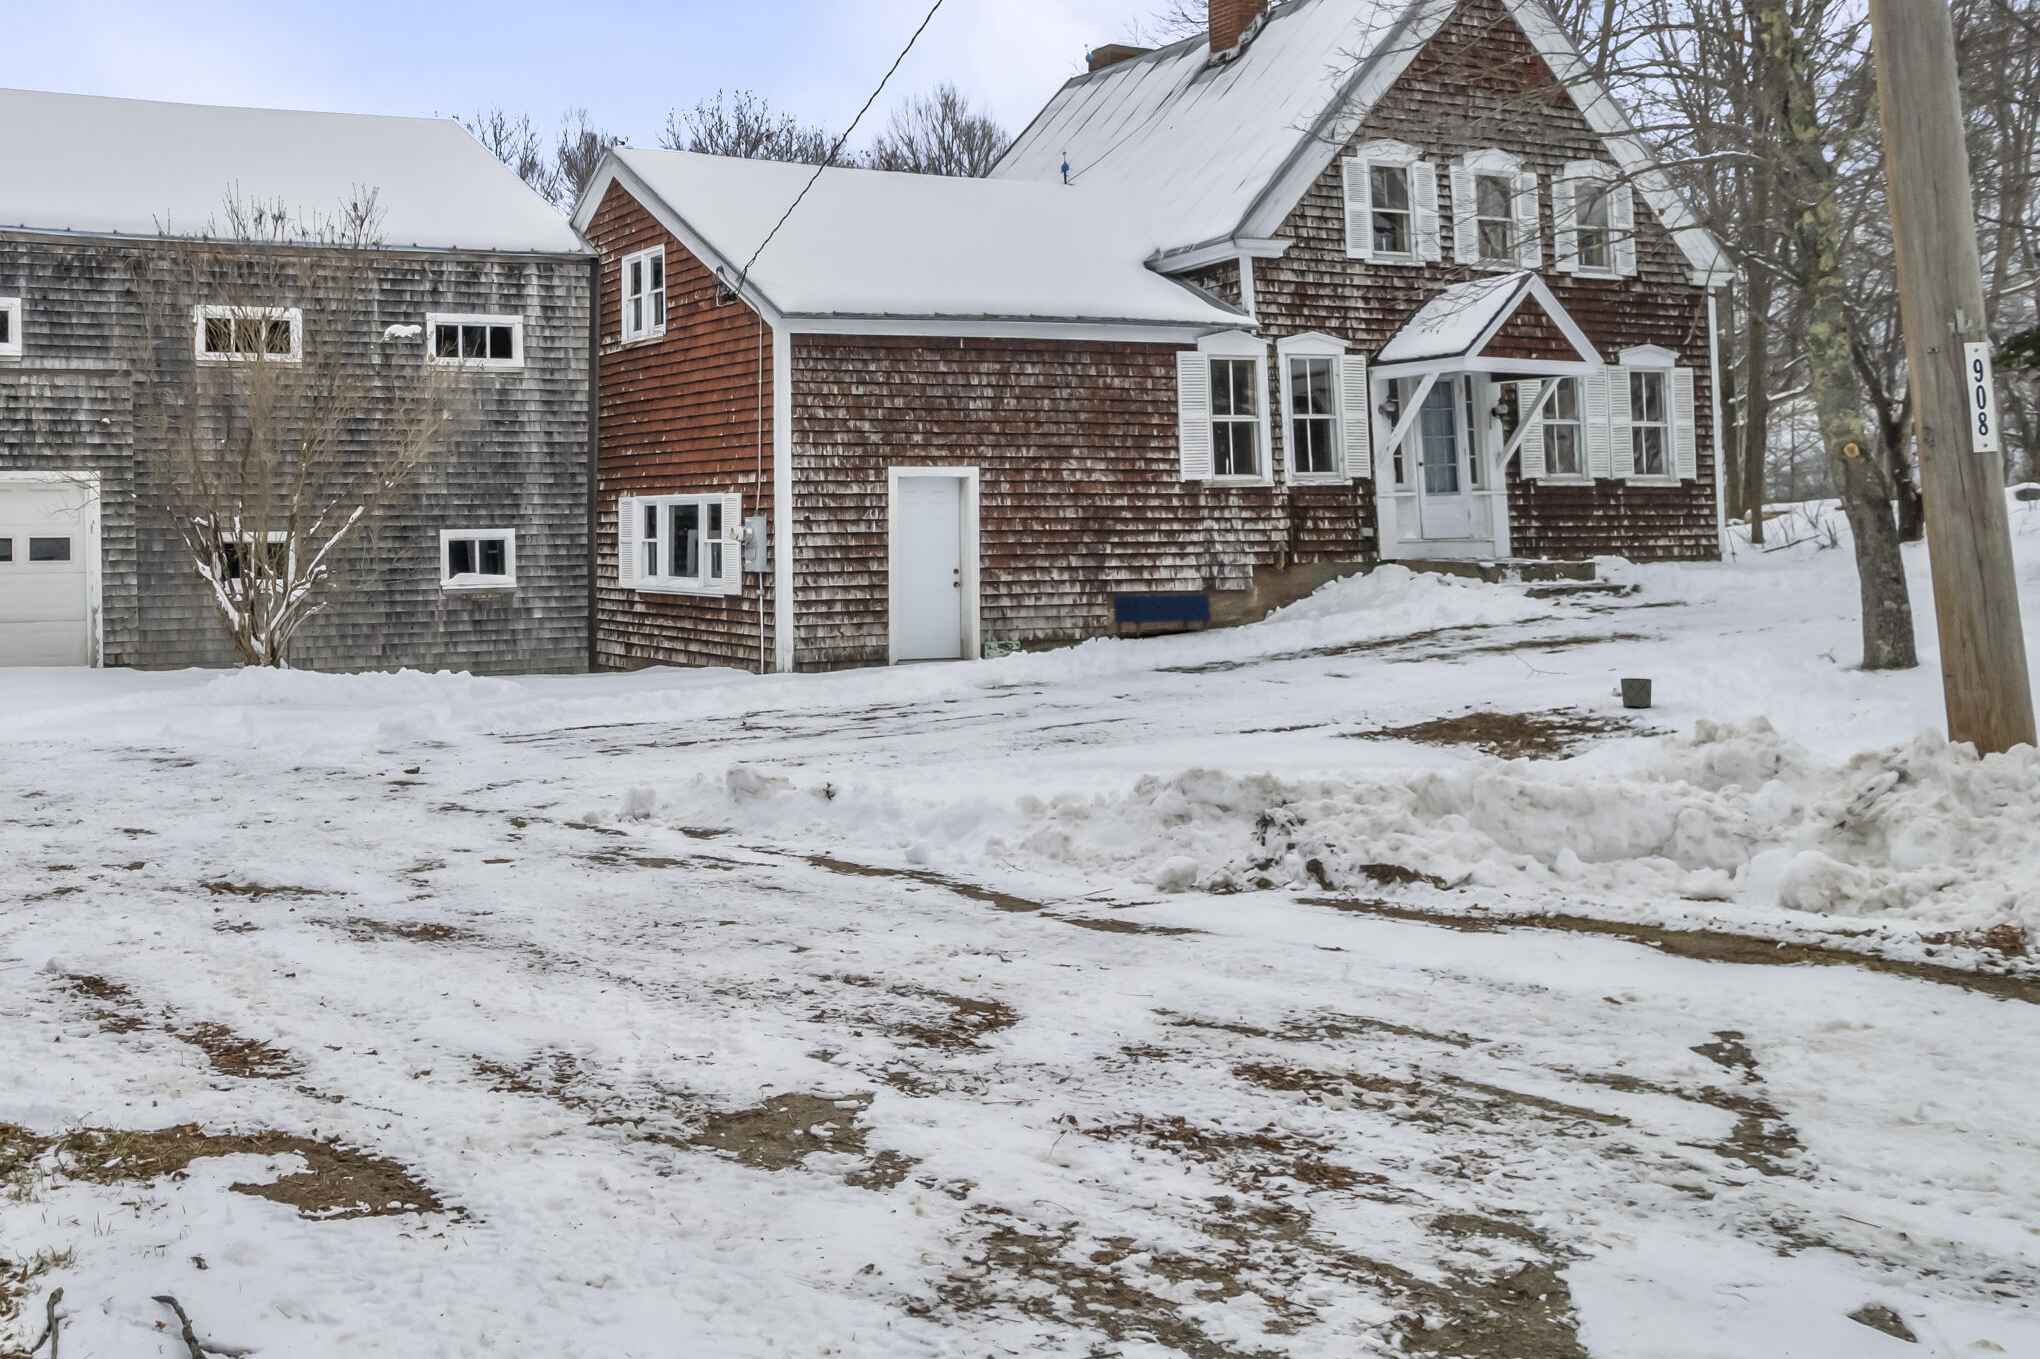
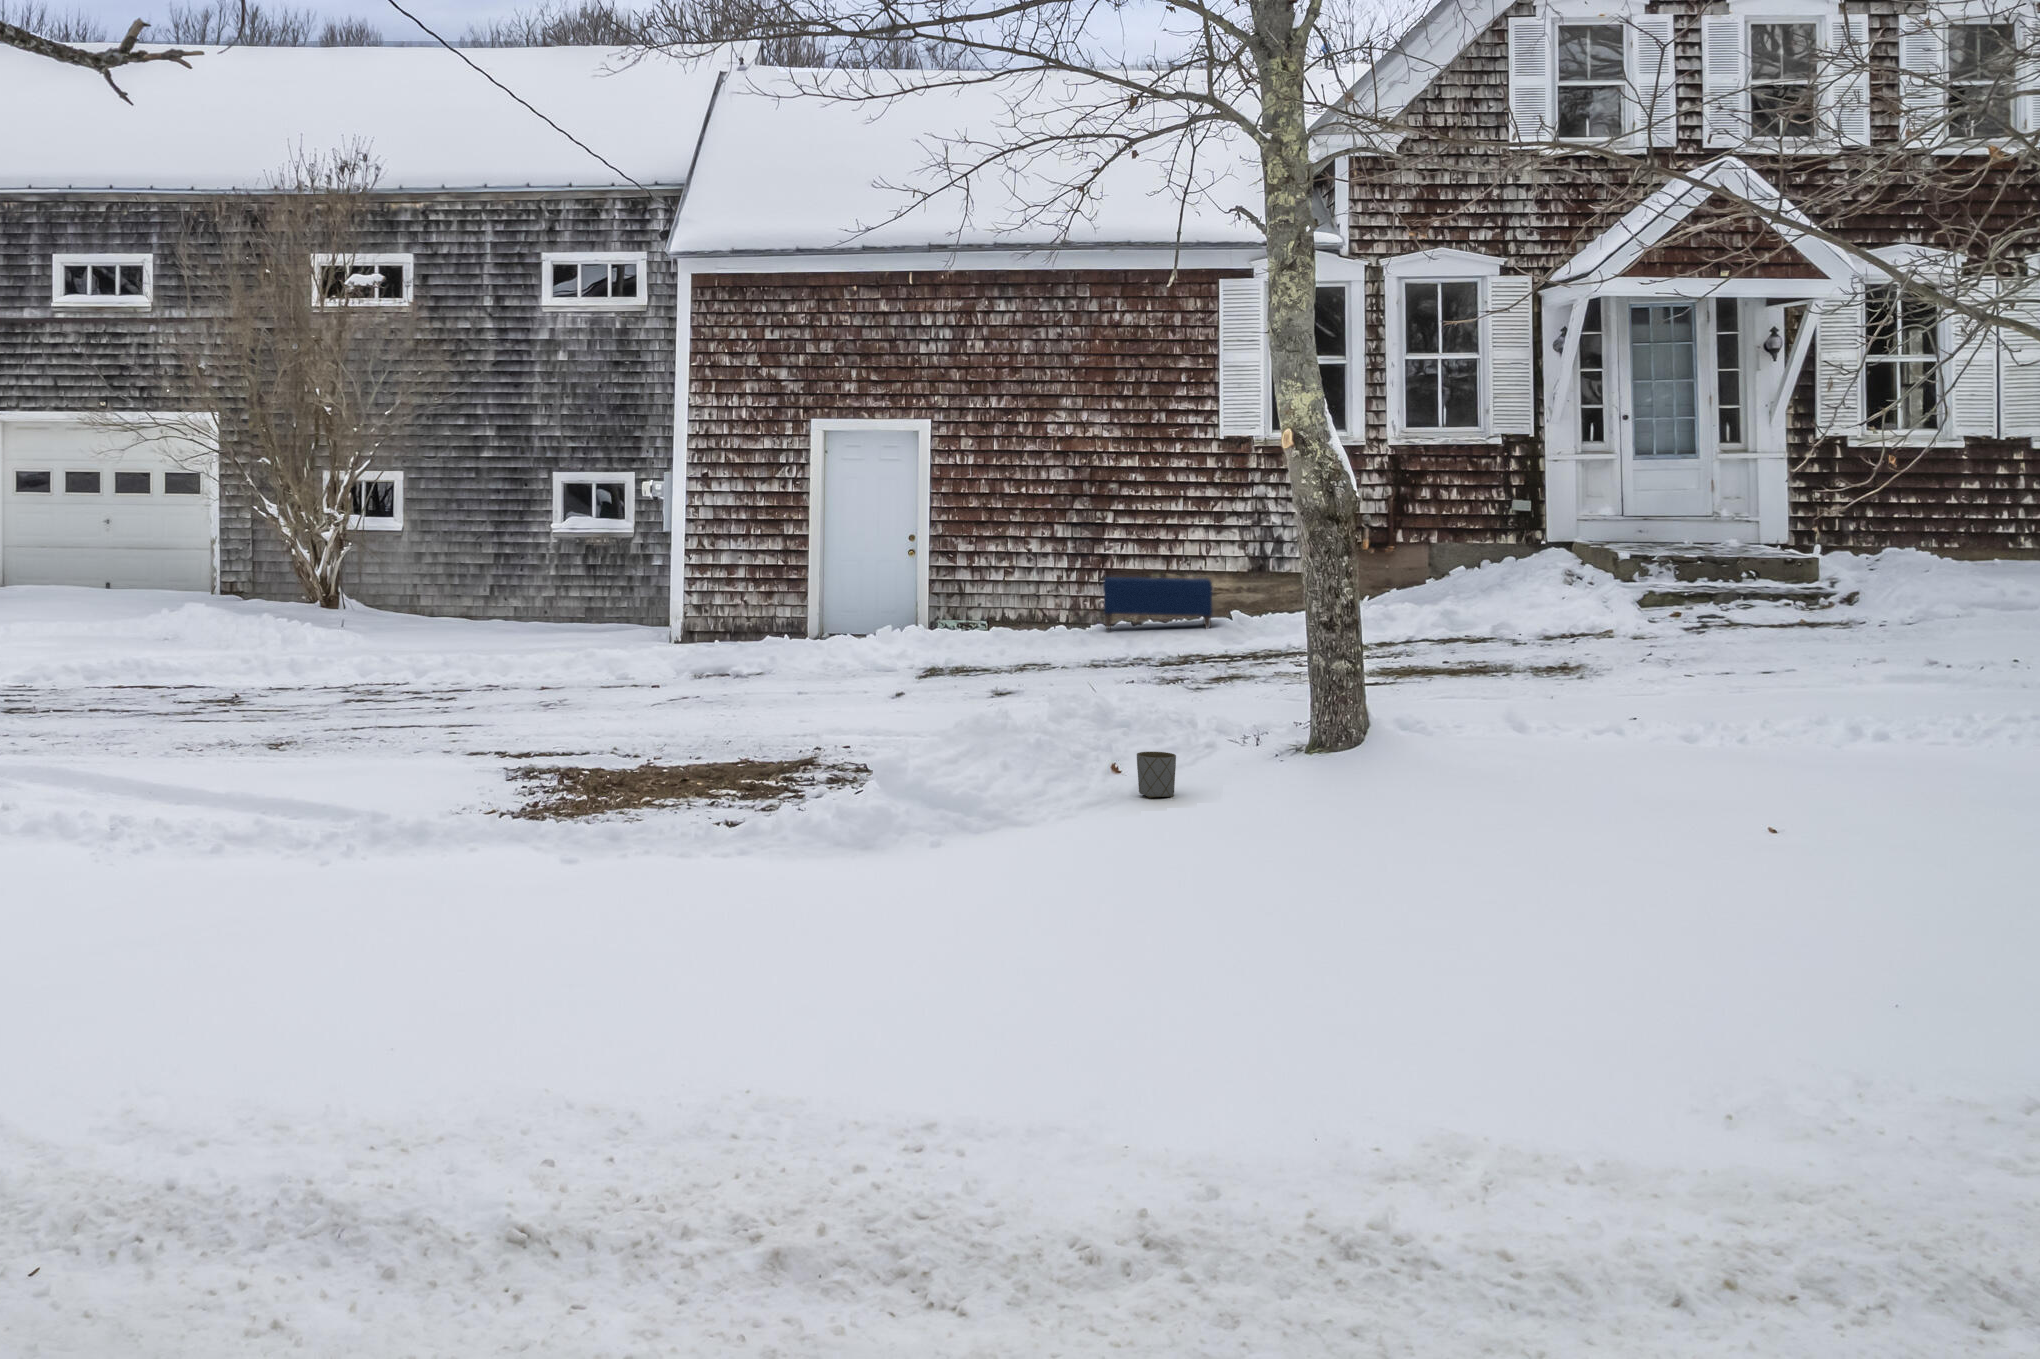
planter: present [1621,678,1652,708] -> present [1137,752,1176,798]

